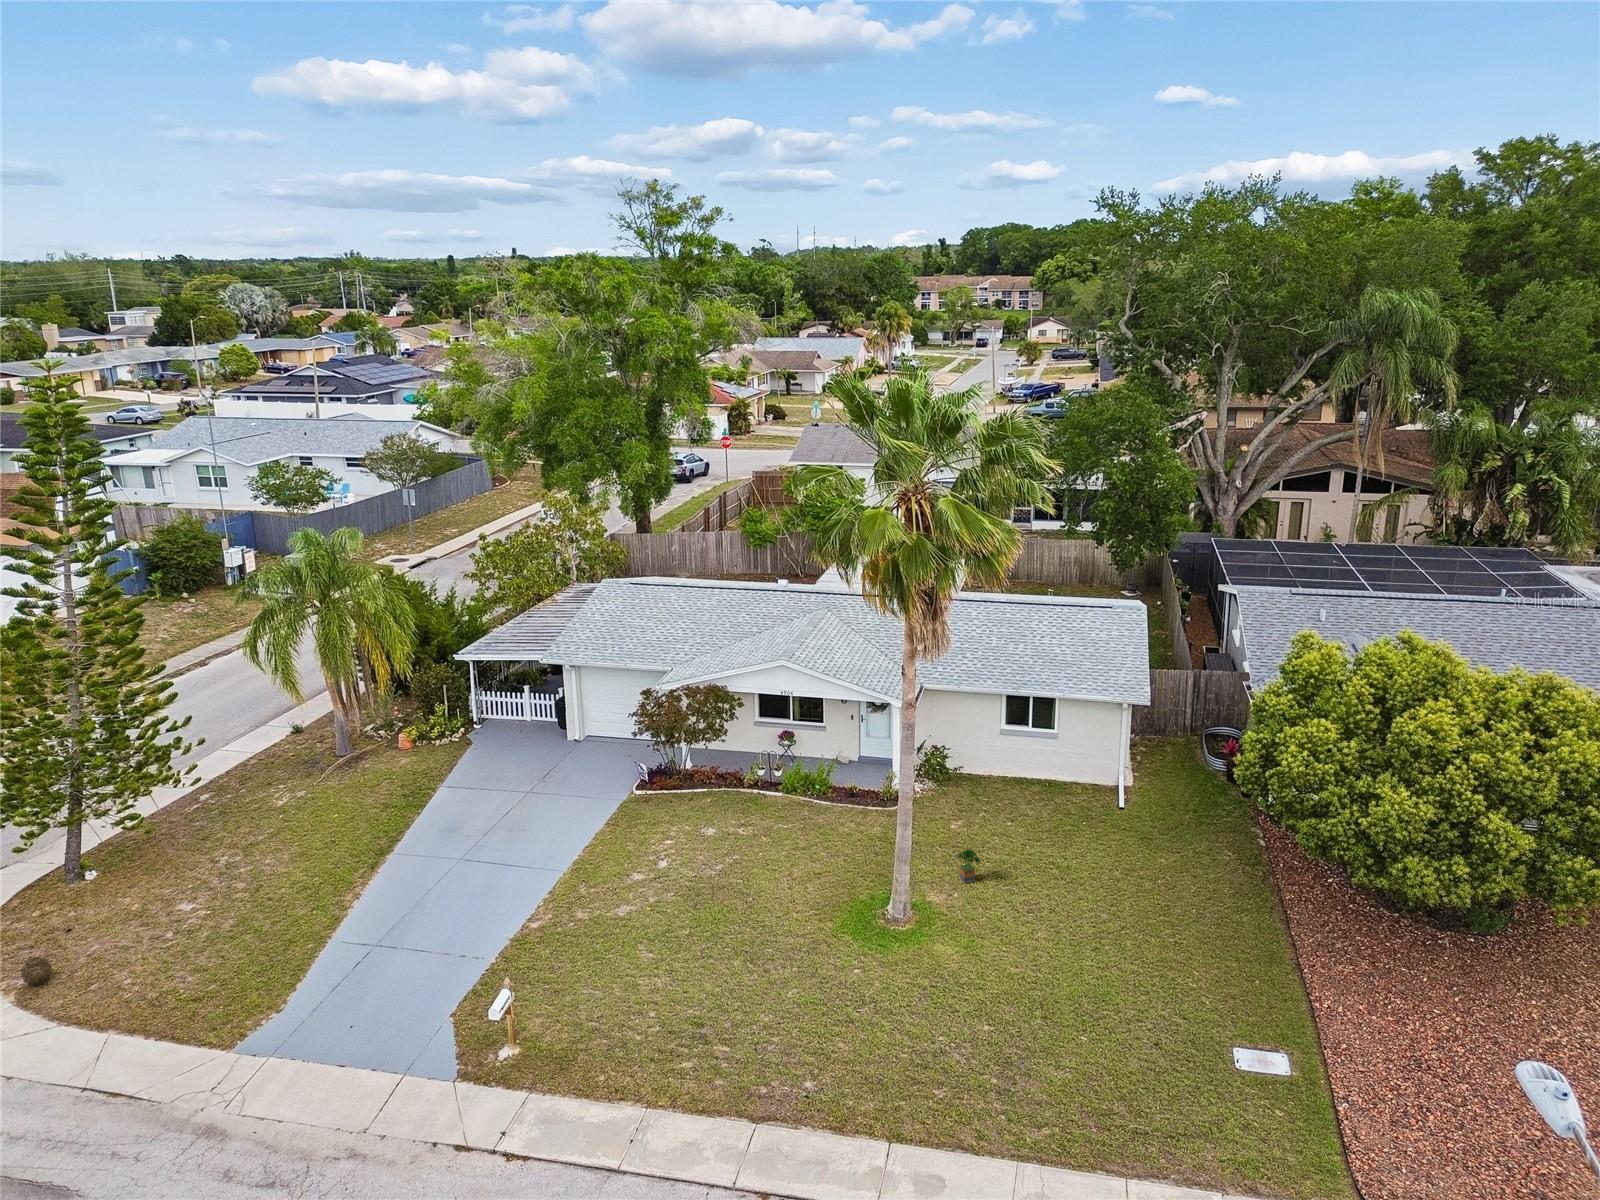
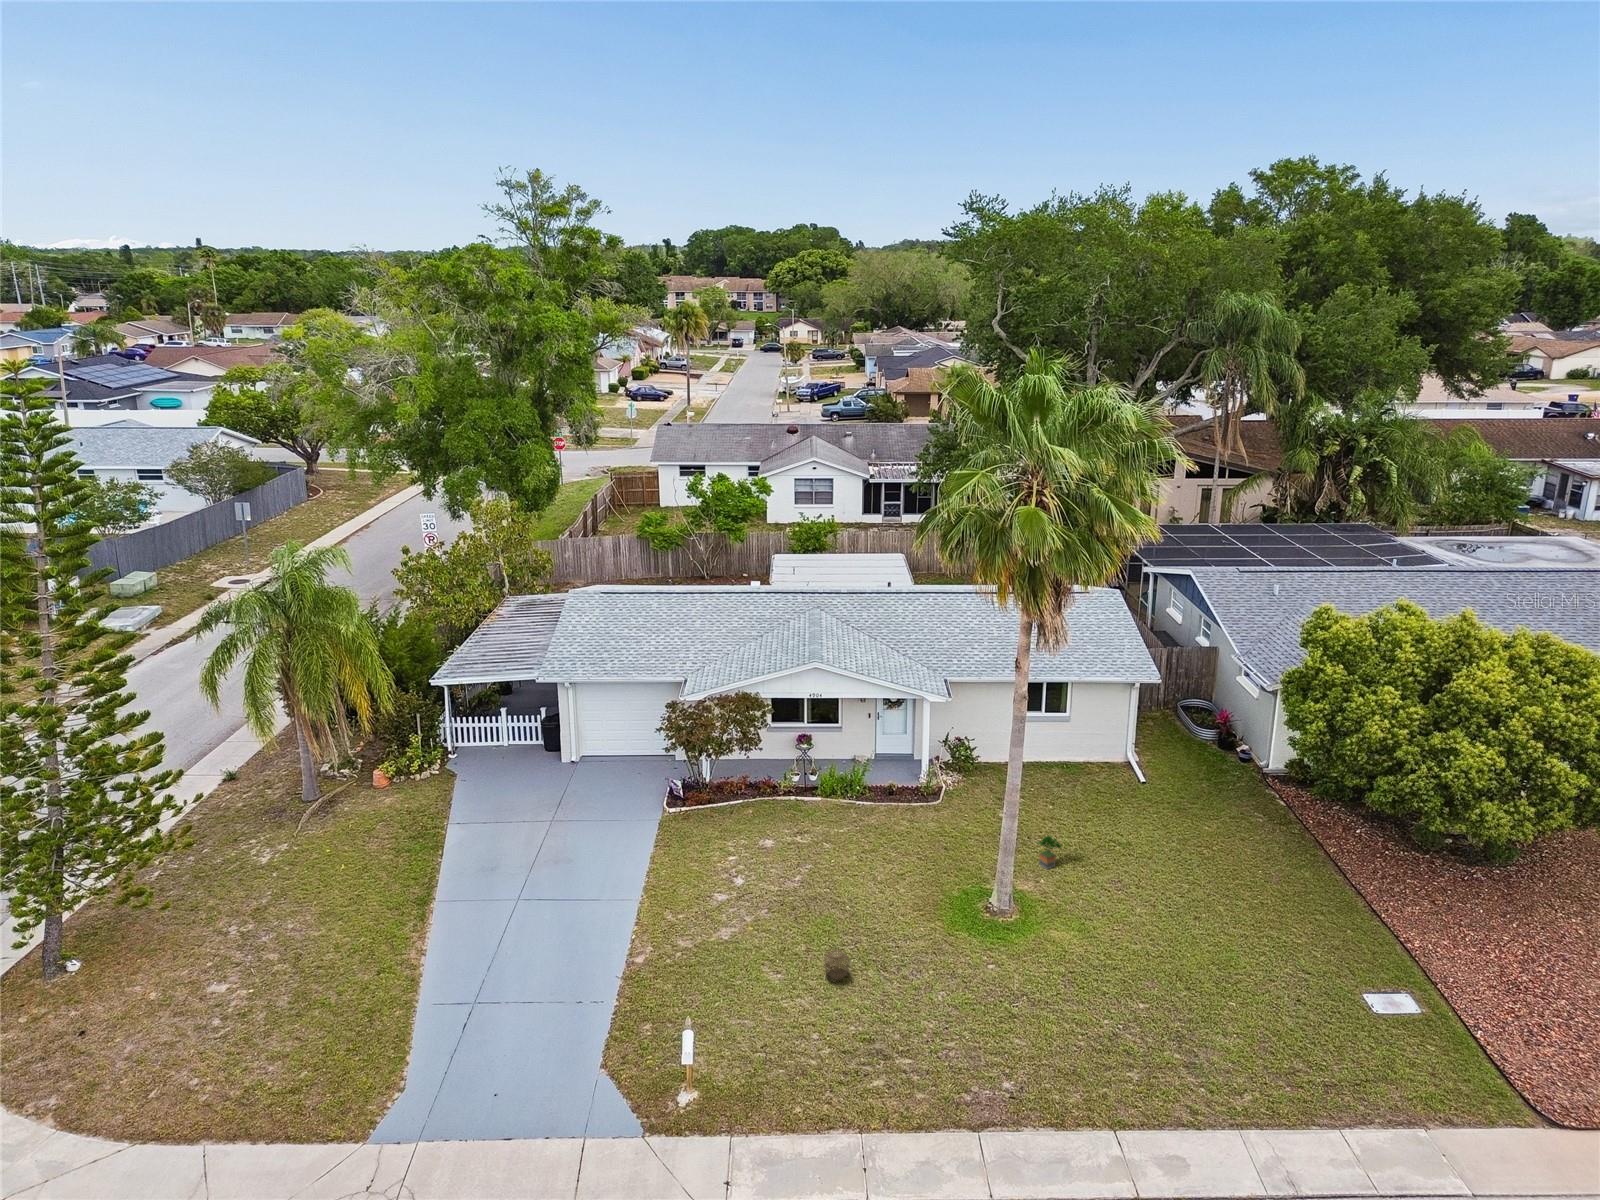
woven basket: present [21,957,52,986] -> present [824,950,849,980]

